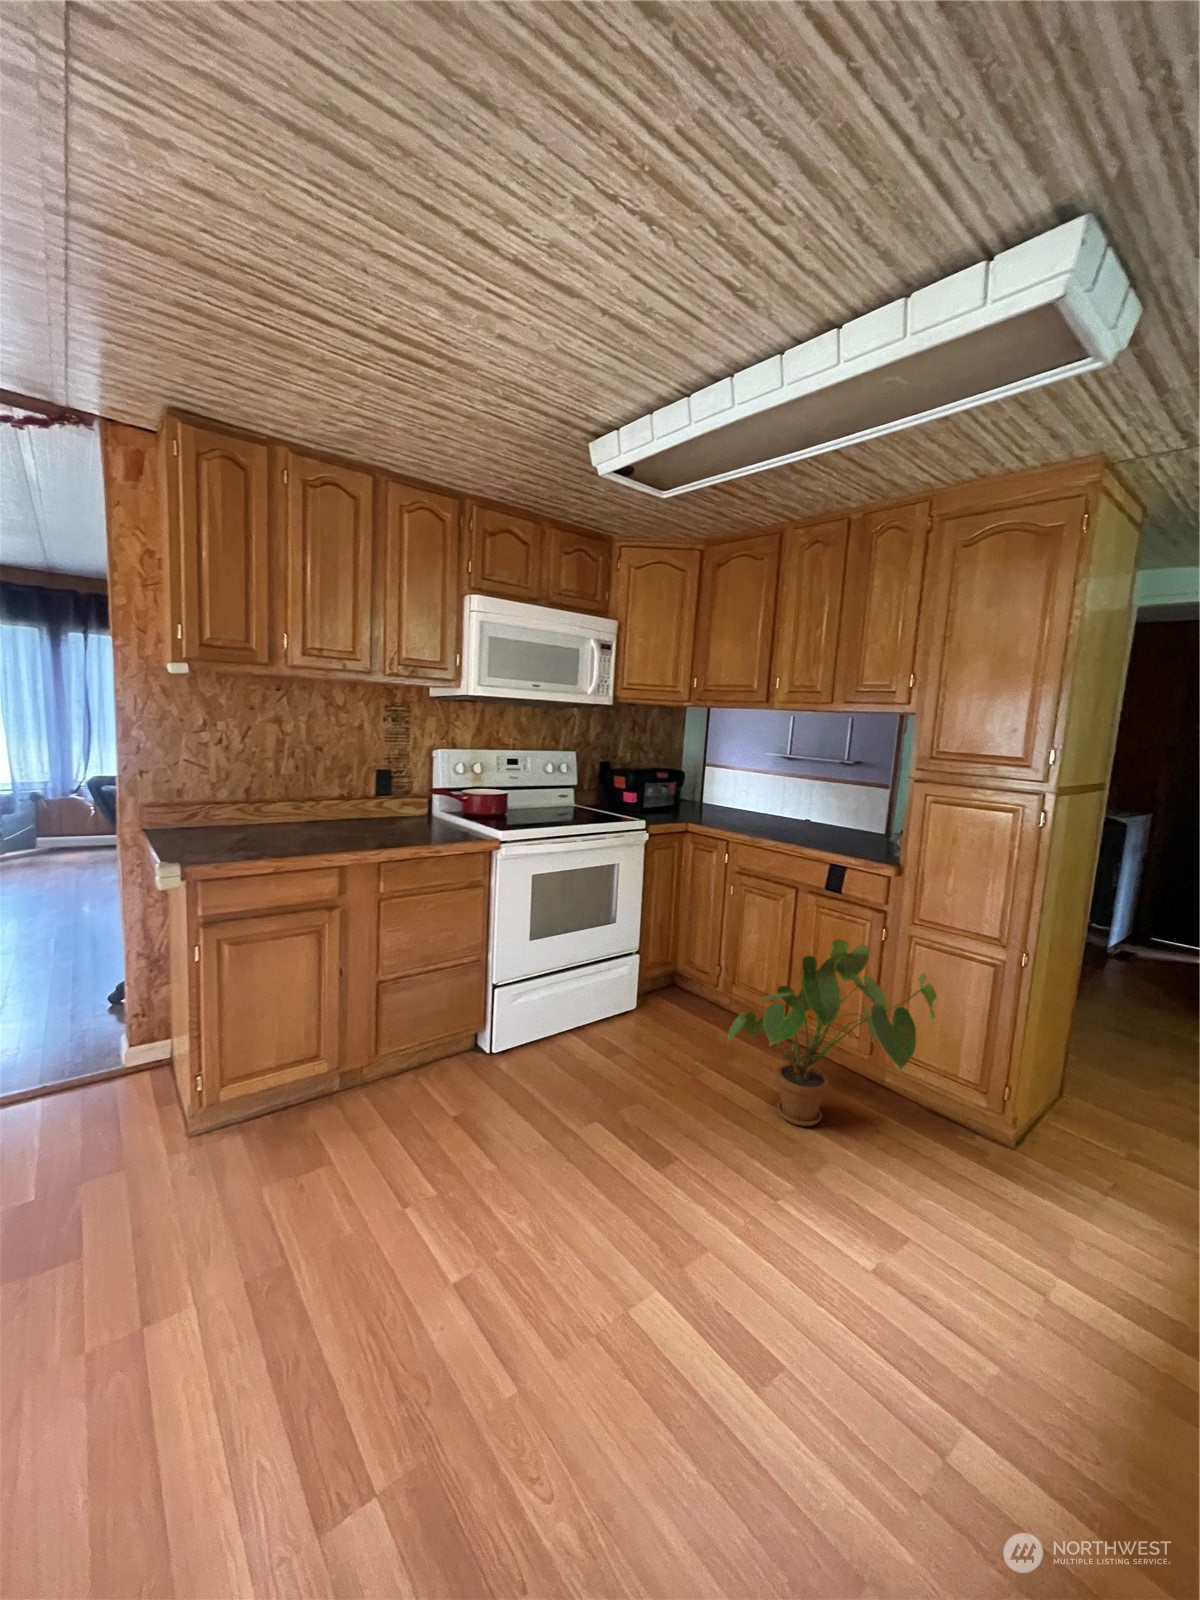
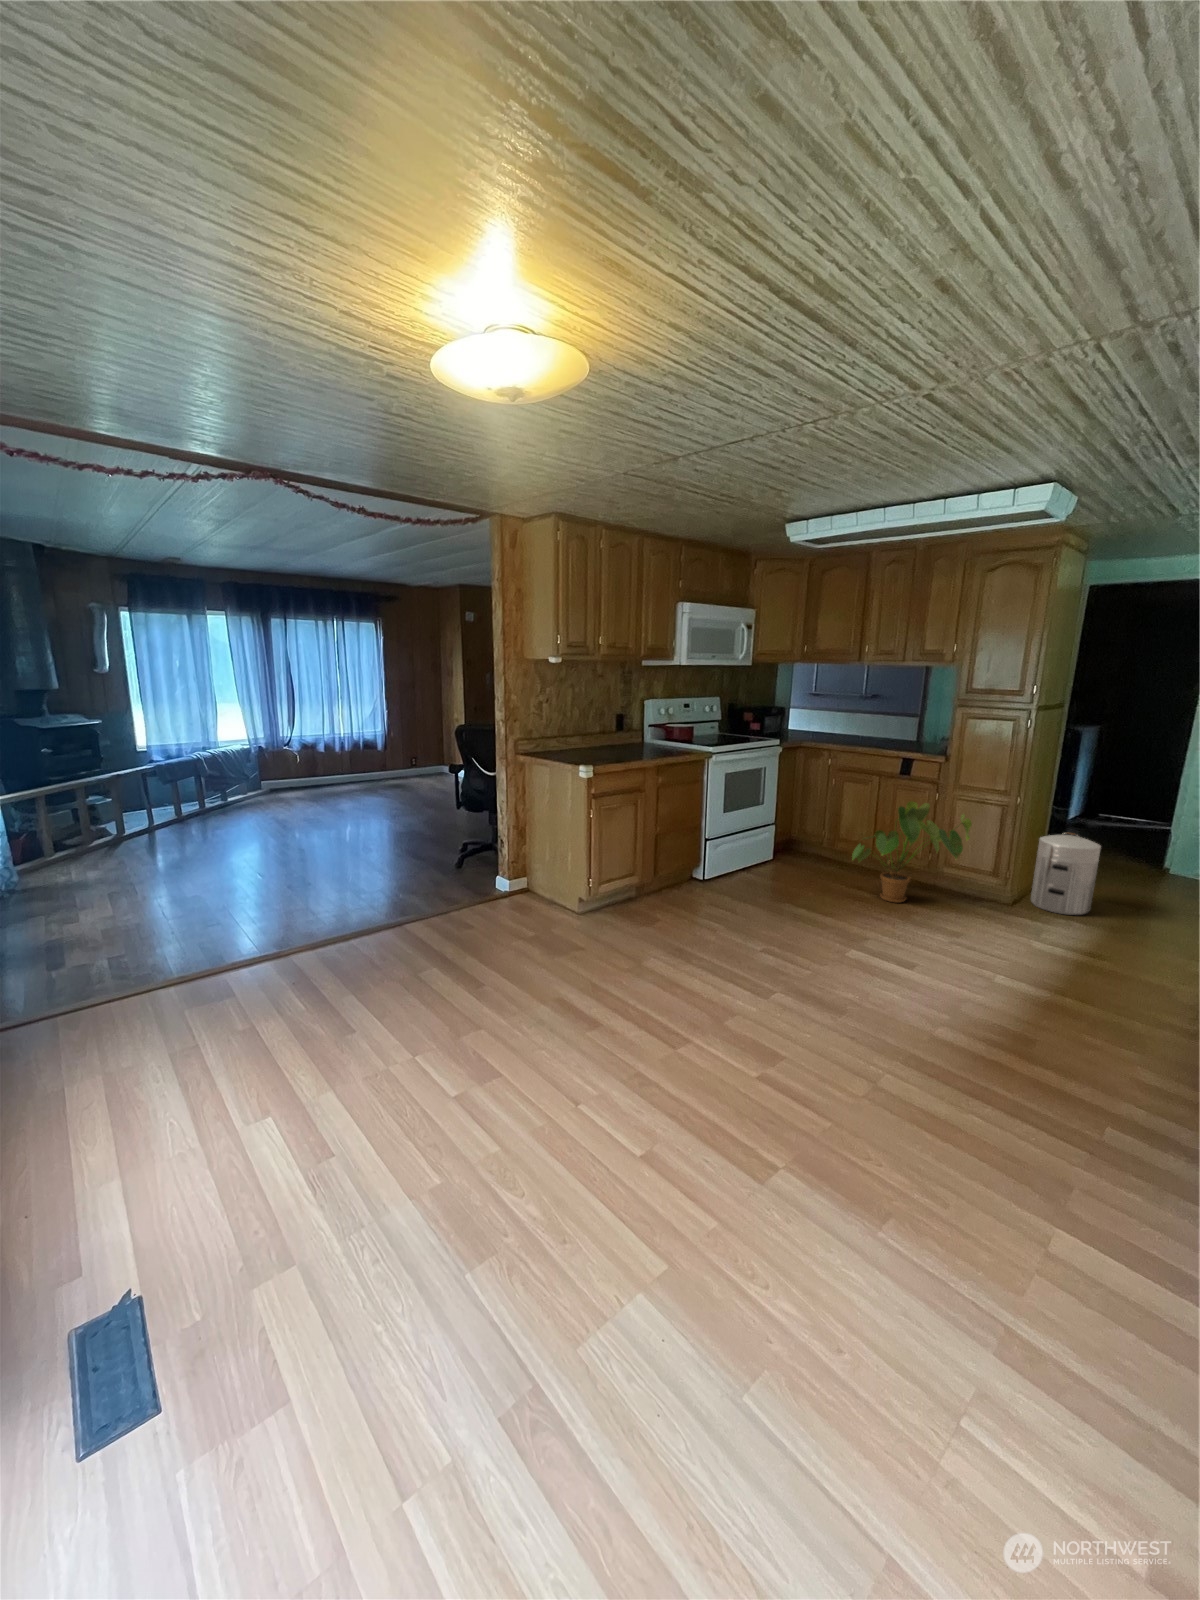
waste bin: none [1048,1017,1182,1183] -> present [1031,833,1101,915]

